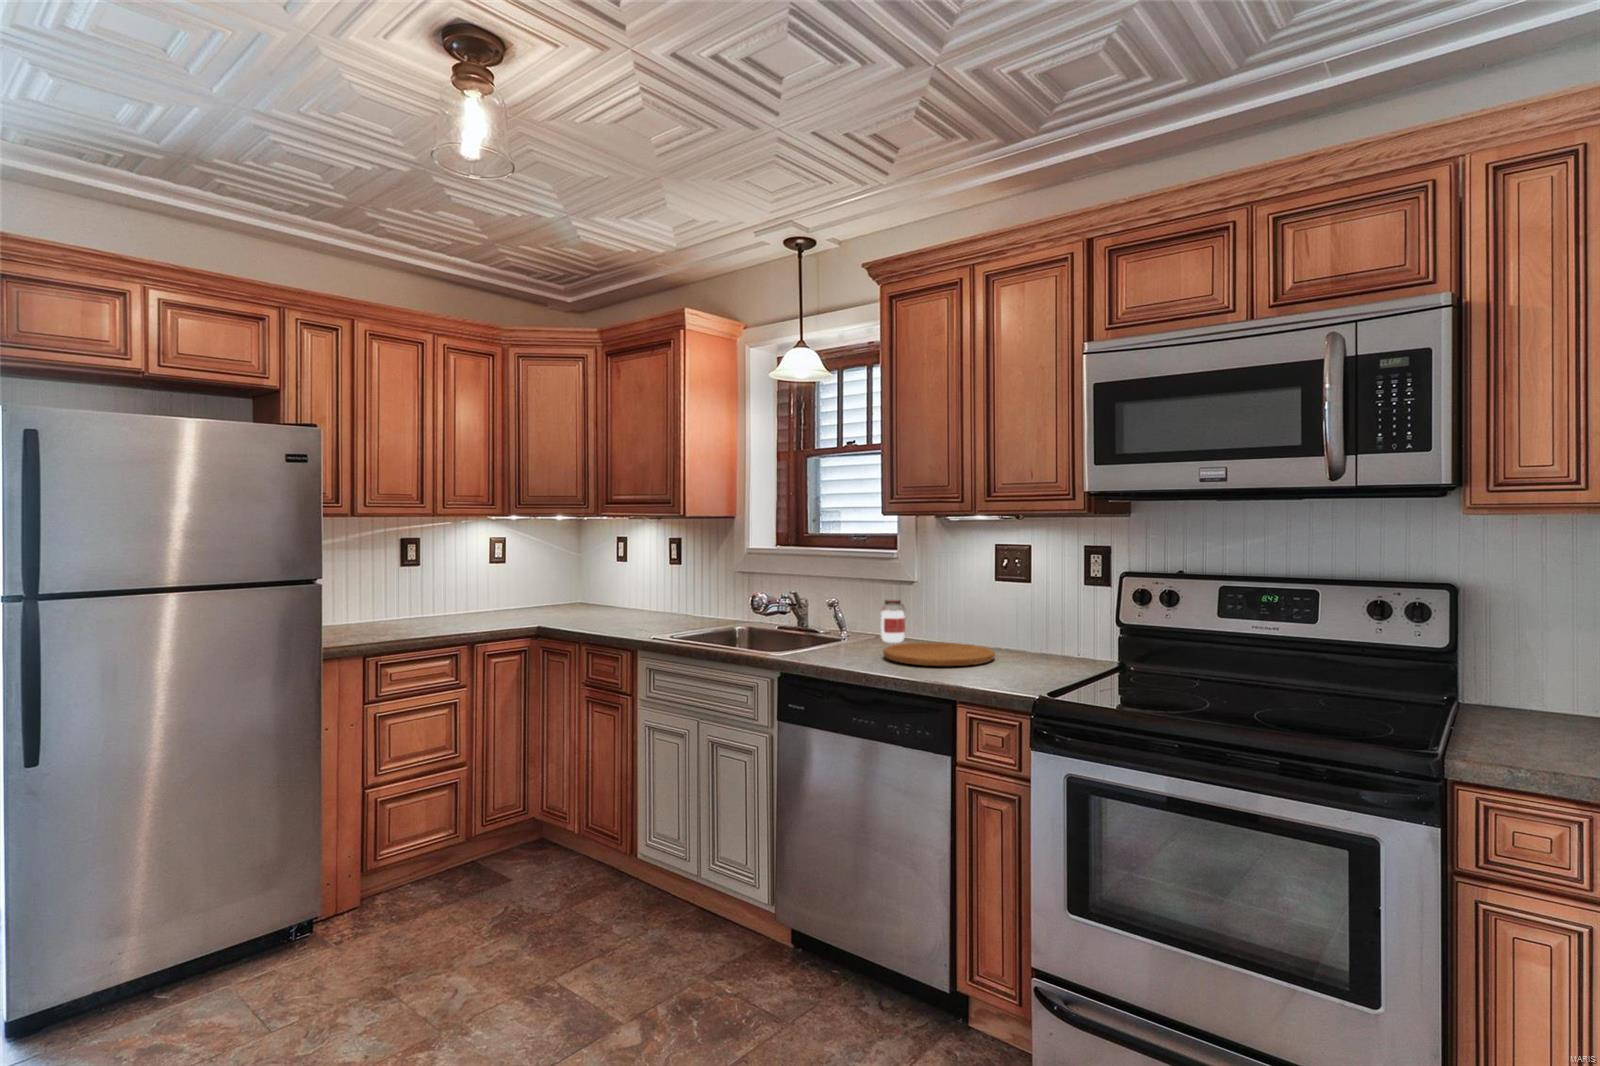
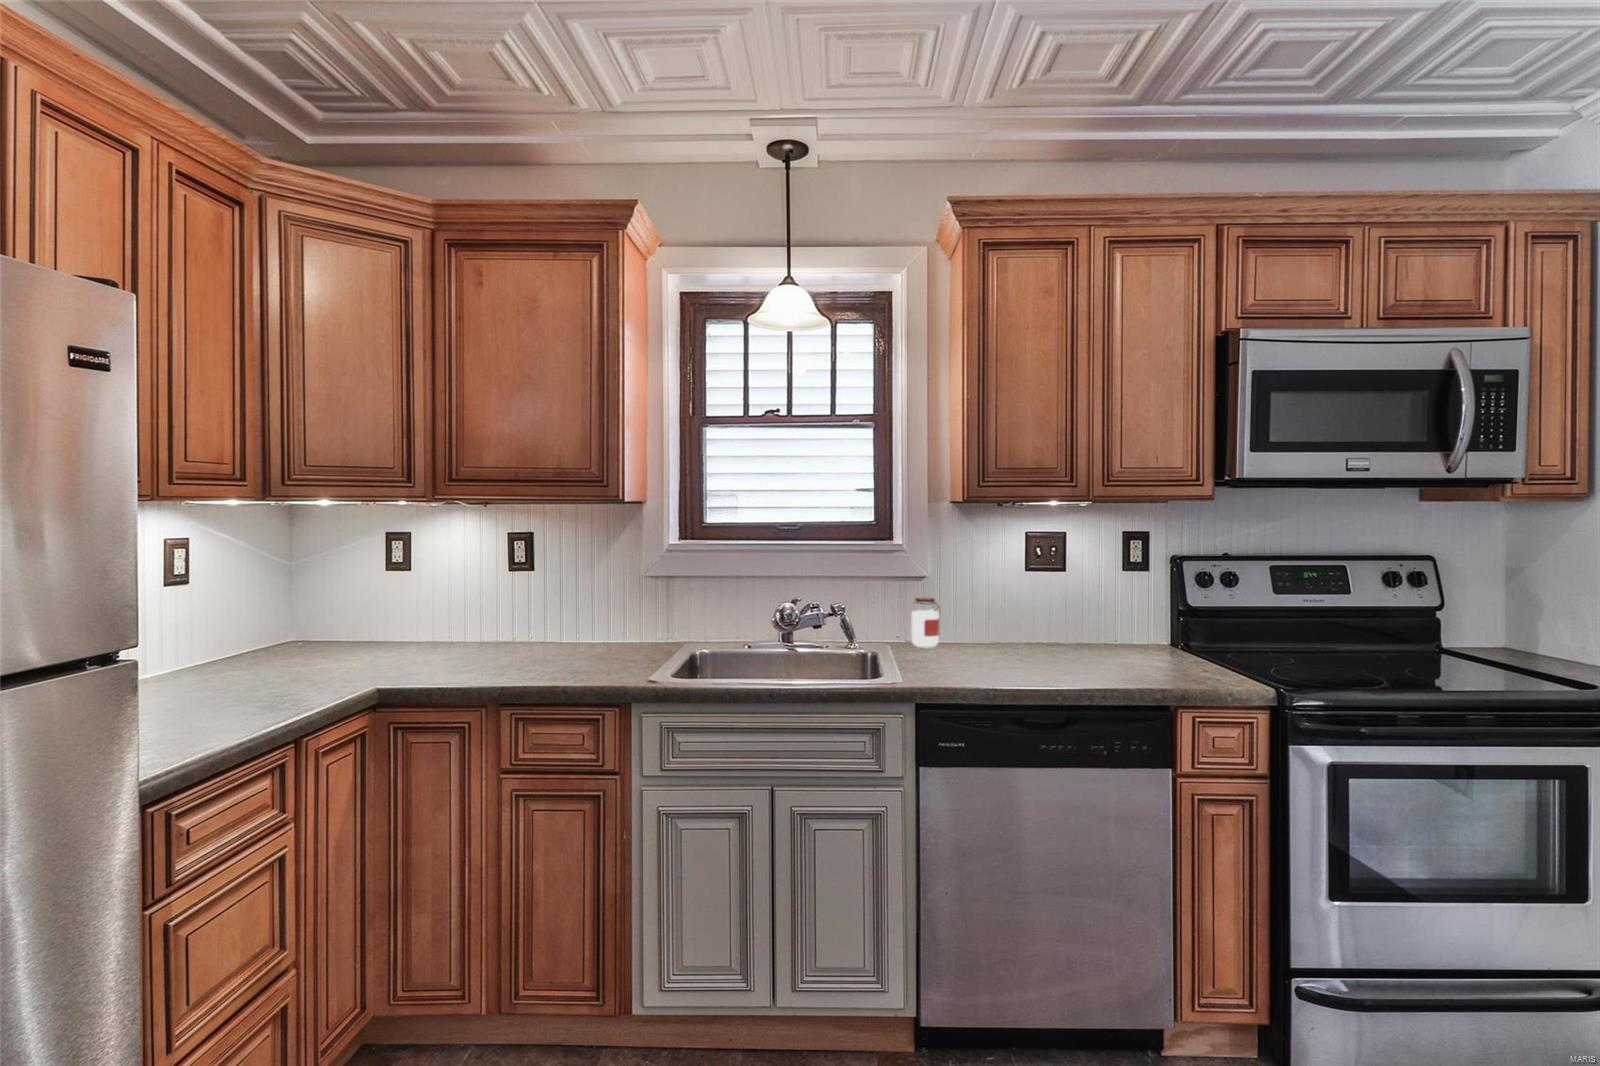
cutting board: present [883,643,995,666] -> none [976,640,1105,670]

